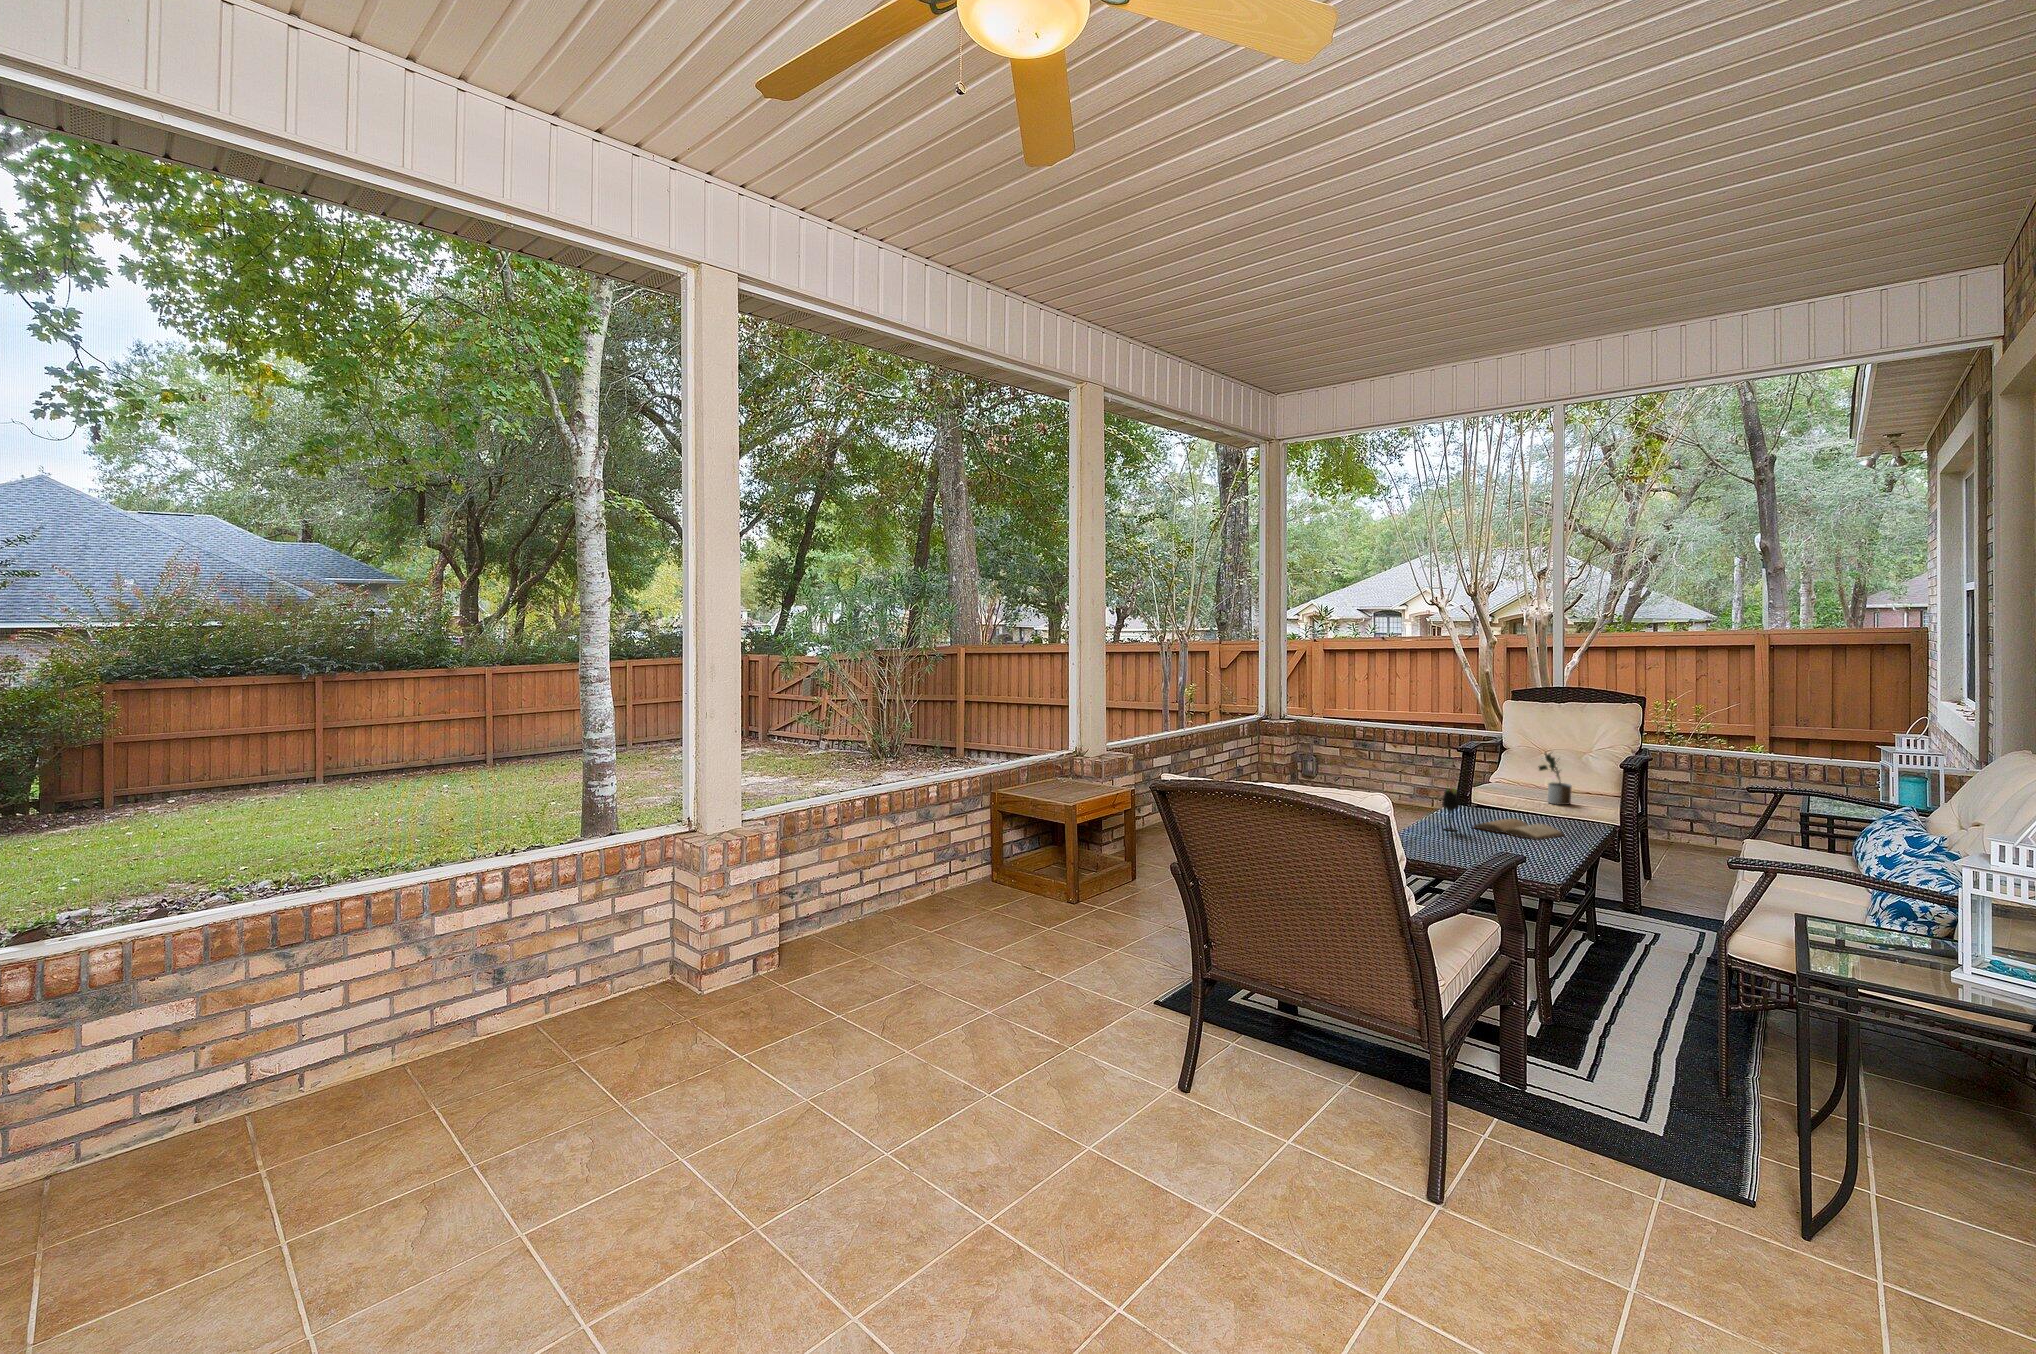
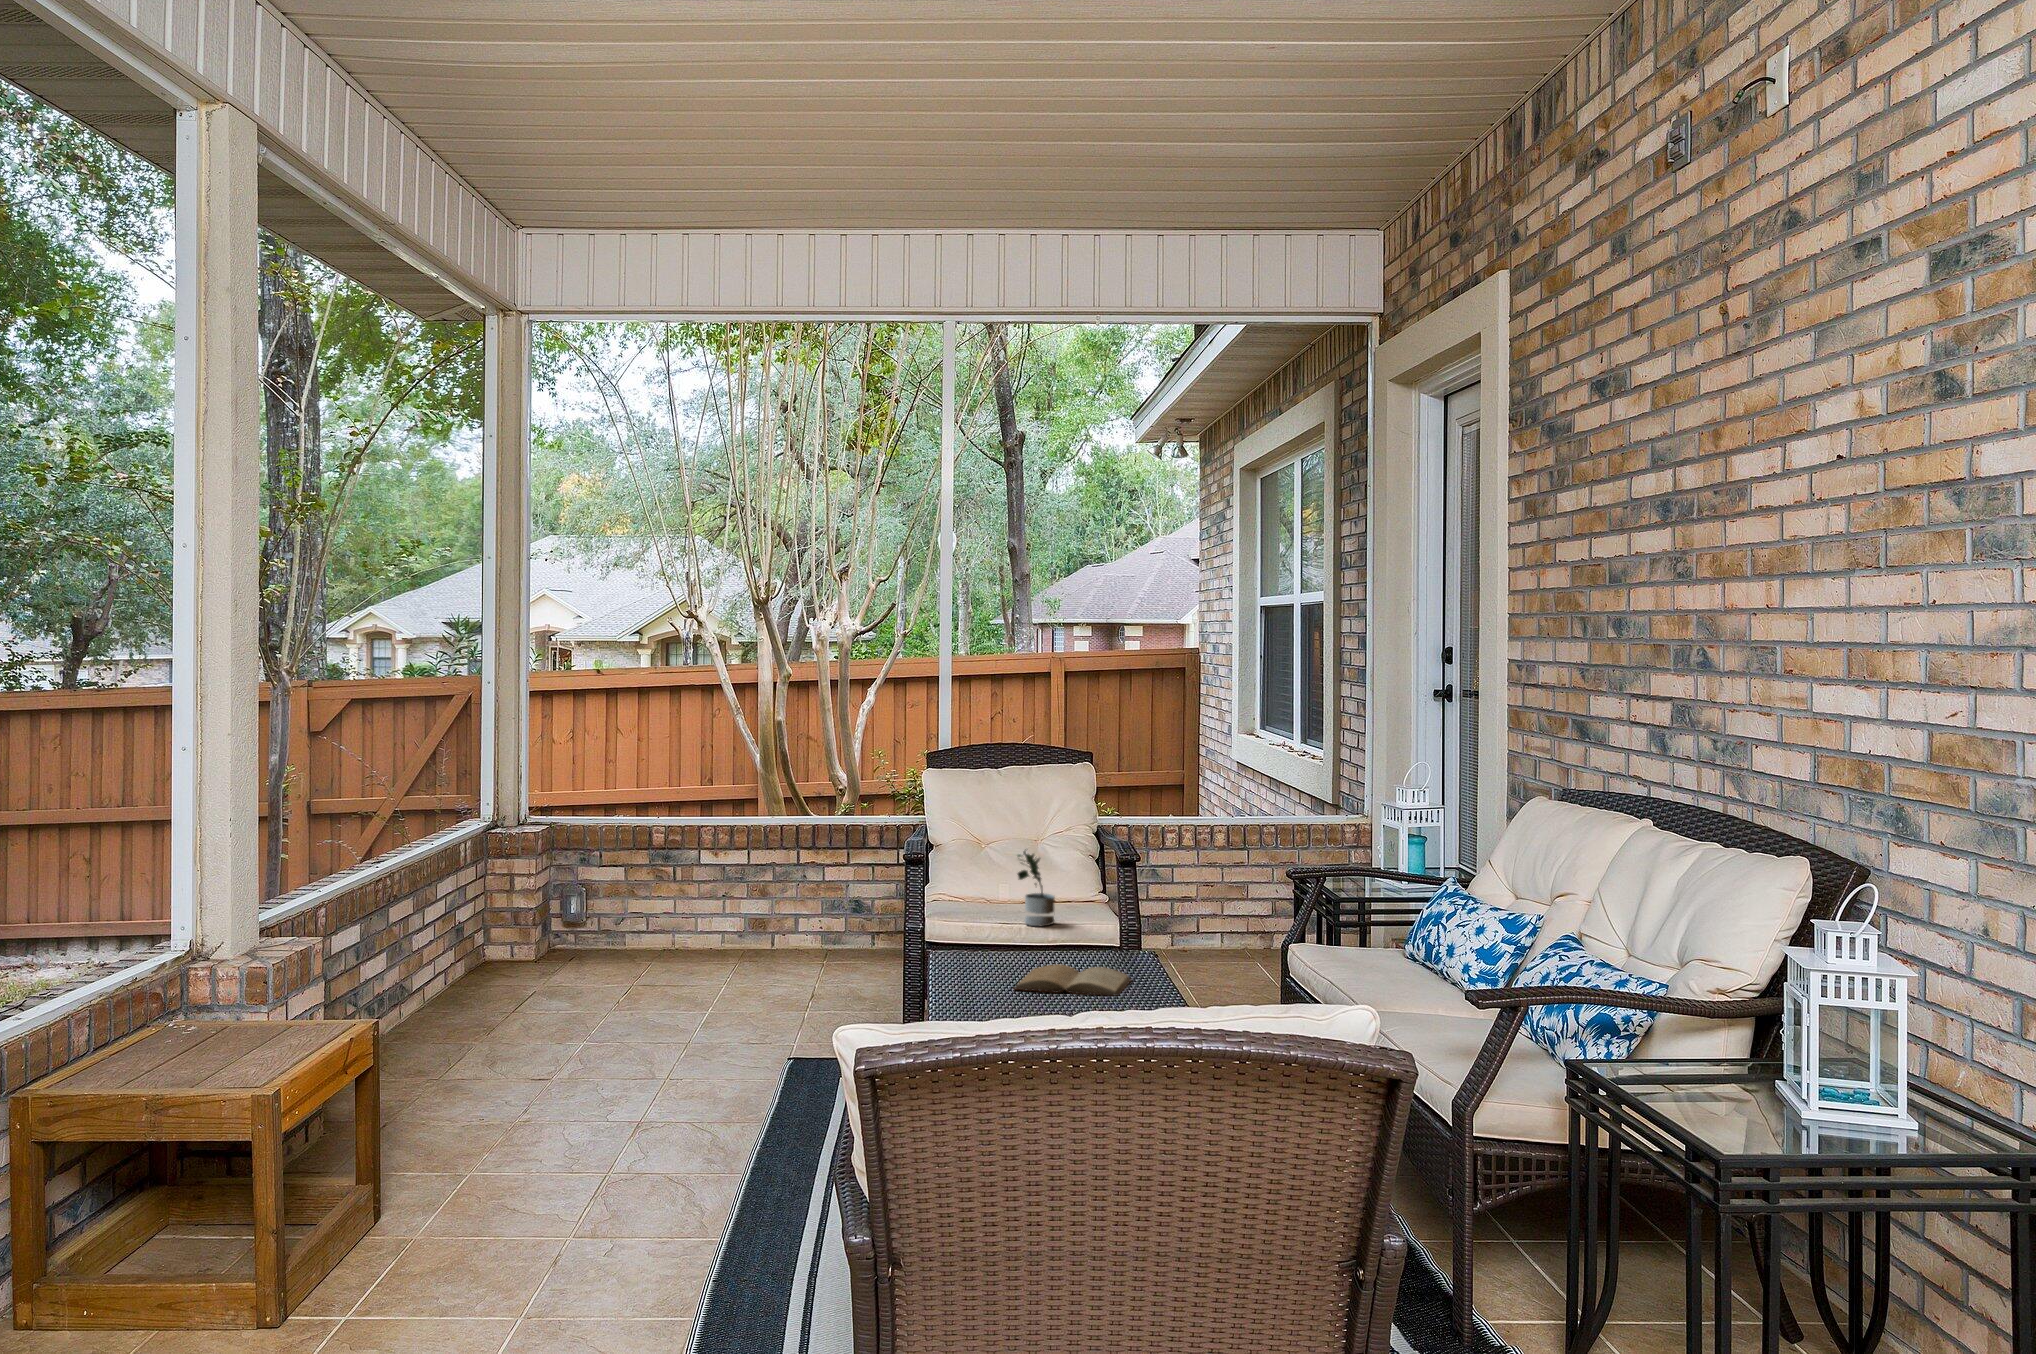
wine glass: present [1442,787,1460,831] -> none [980,924,1007,1003]

